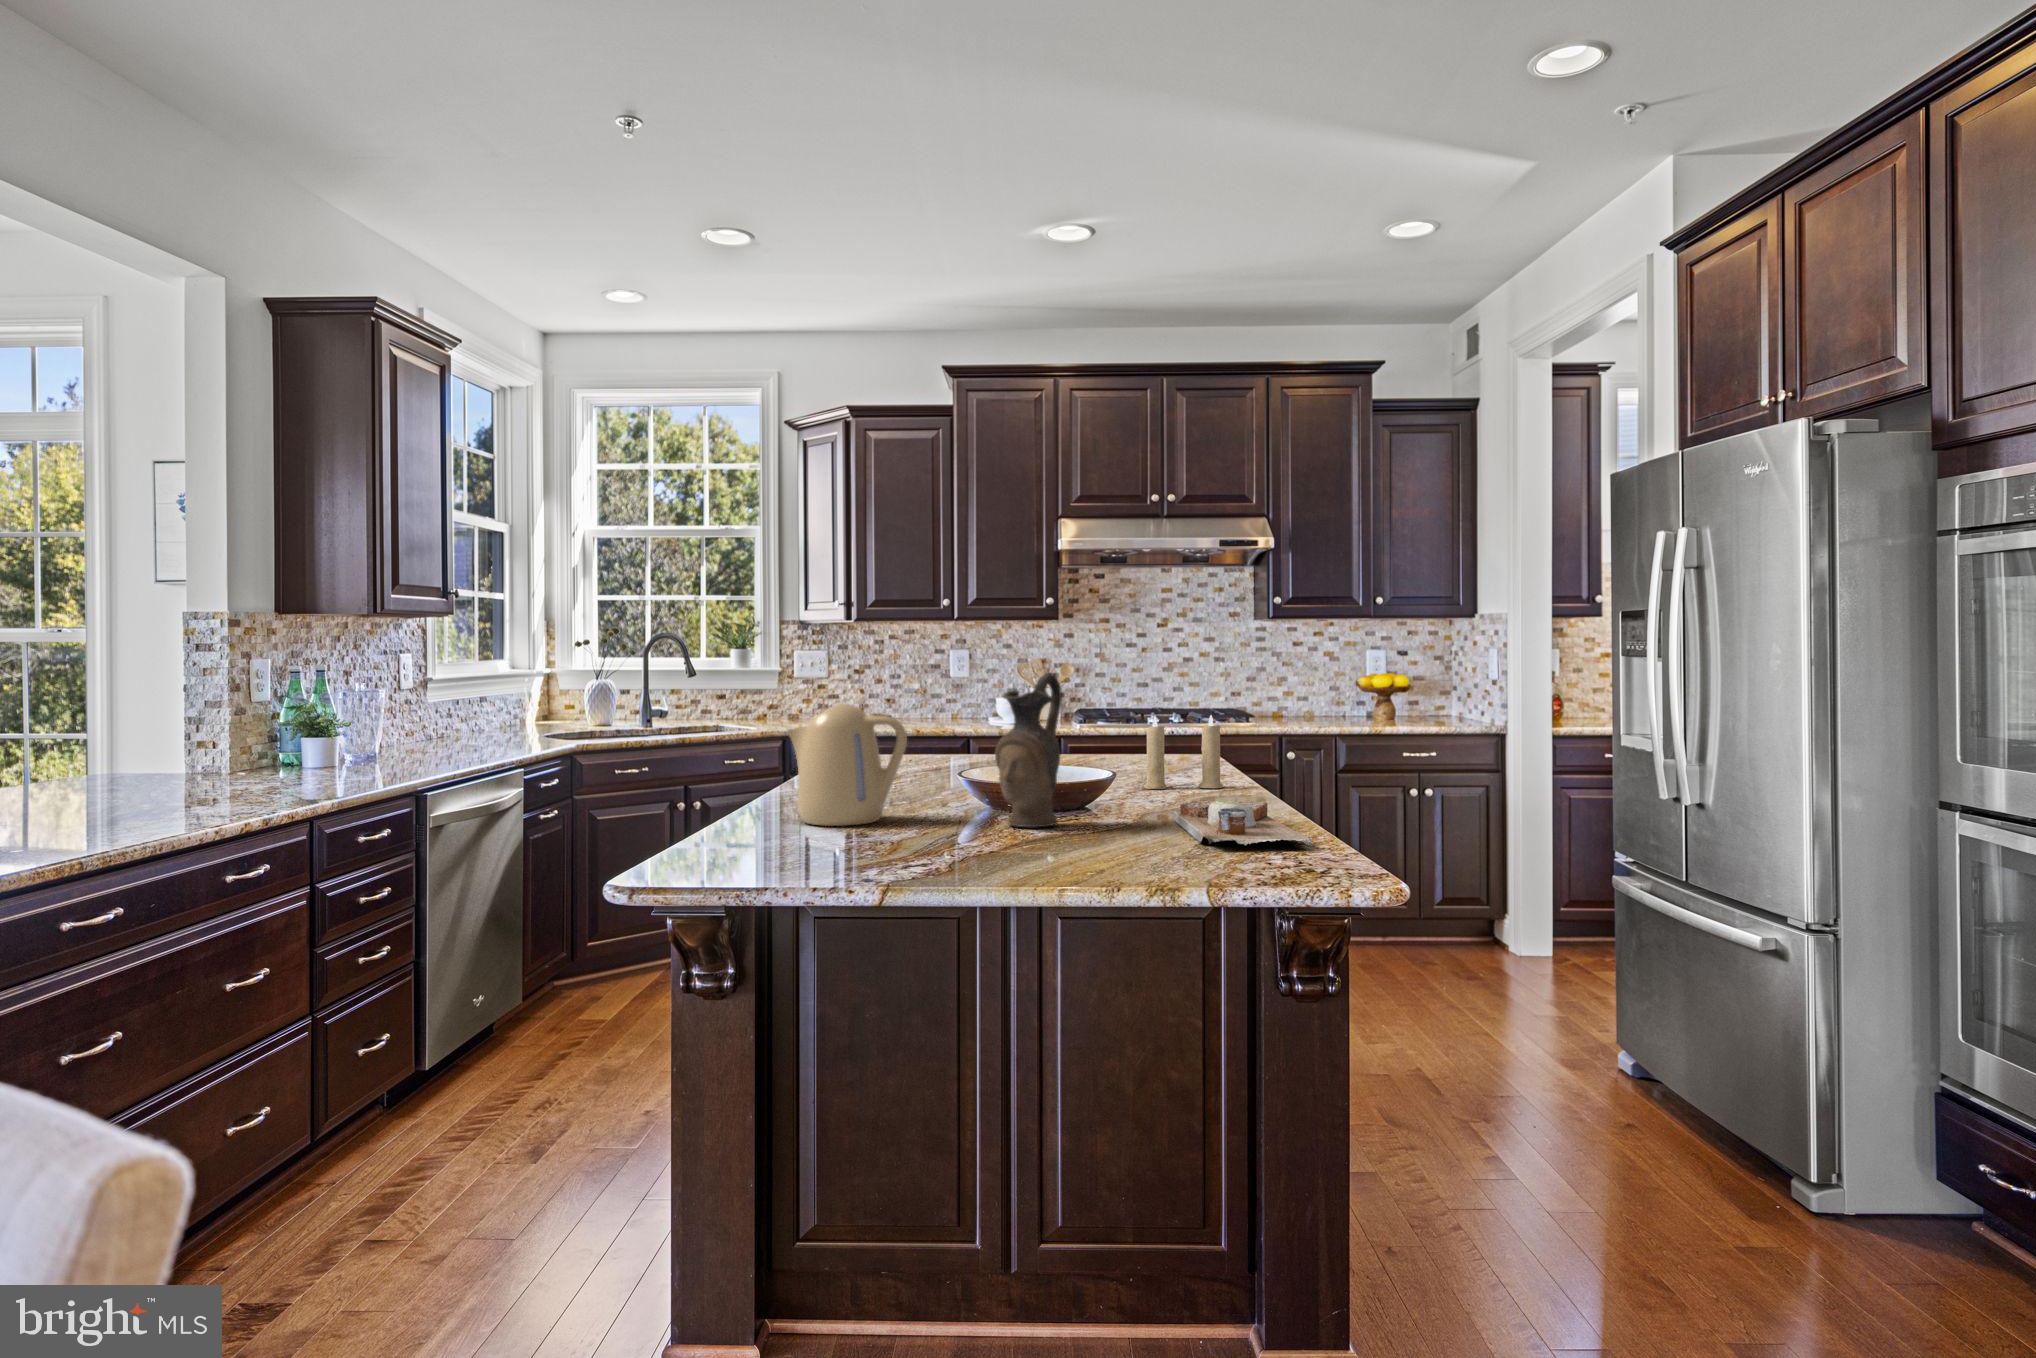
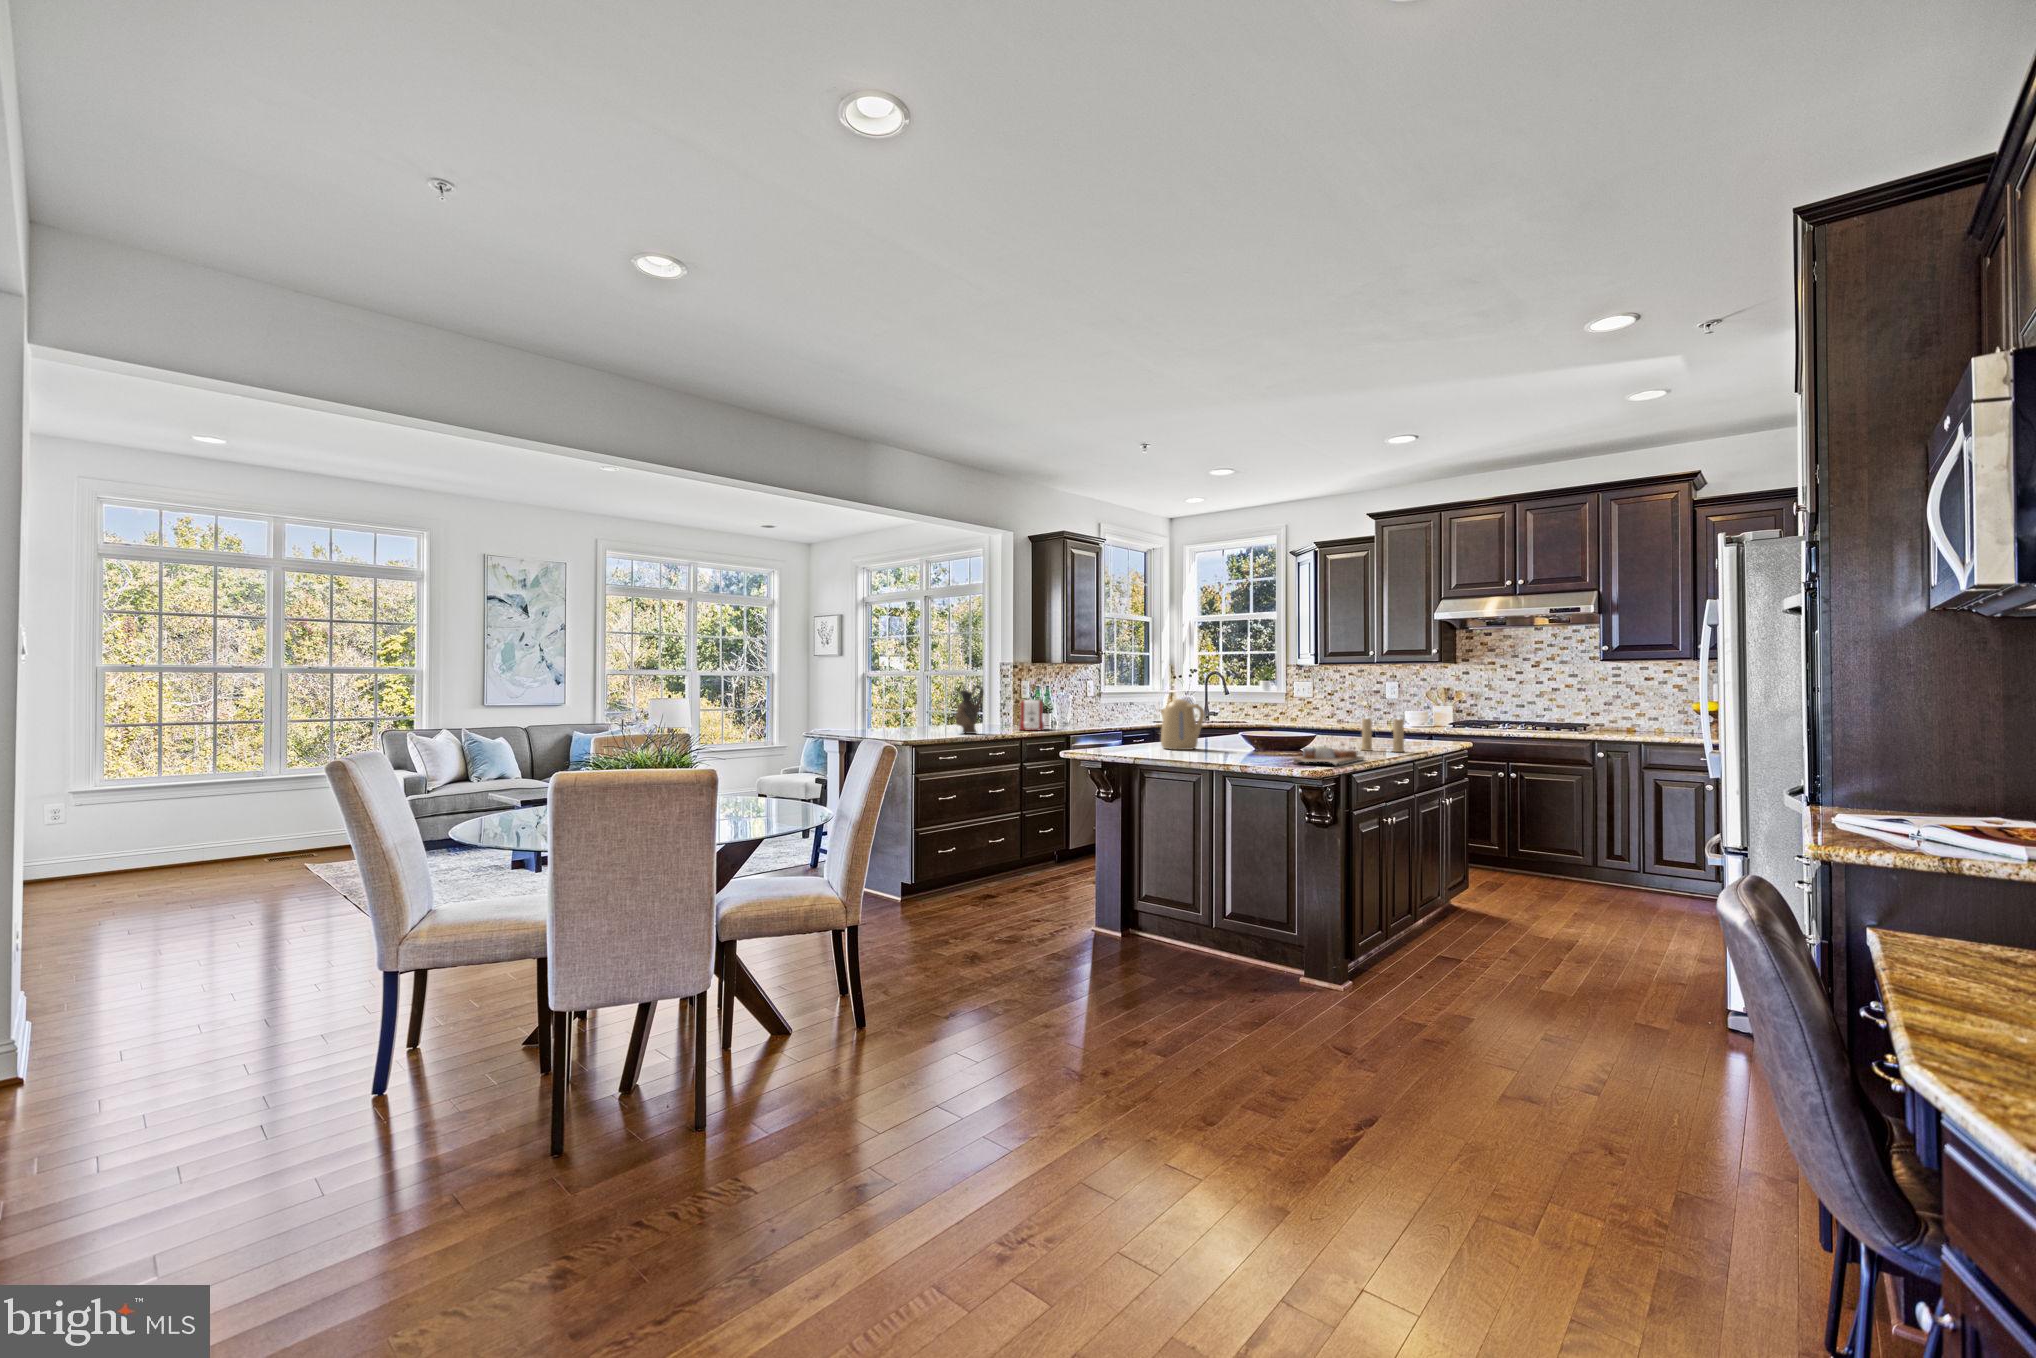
ceramic pitcher: present [995,673,1062,827] -> present [954,685,984,734]
toaster: none [266,707,353,786] -> present [1019,700,1044,731]

